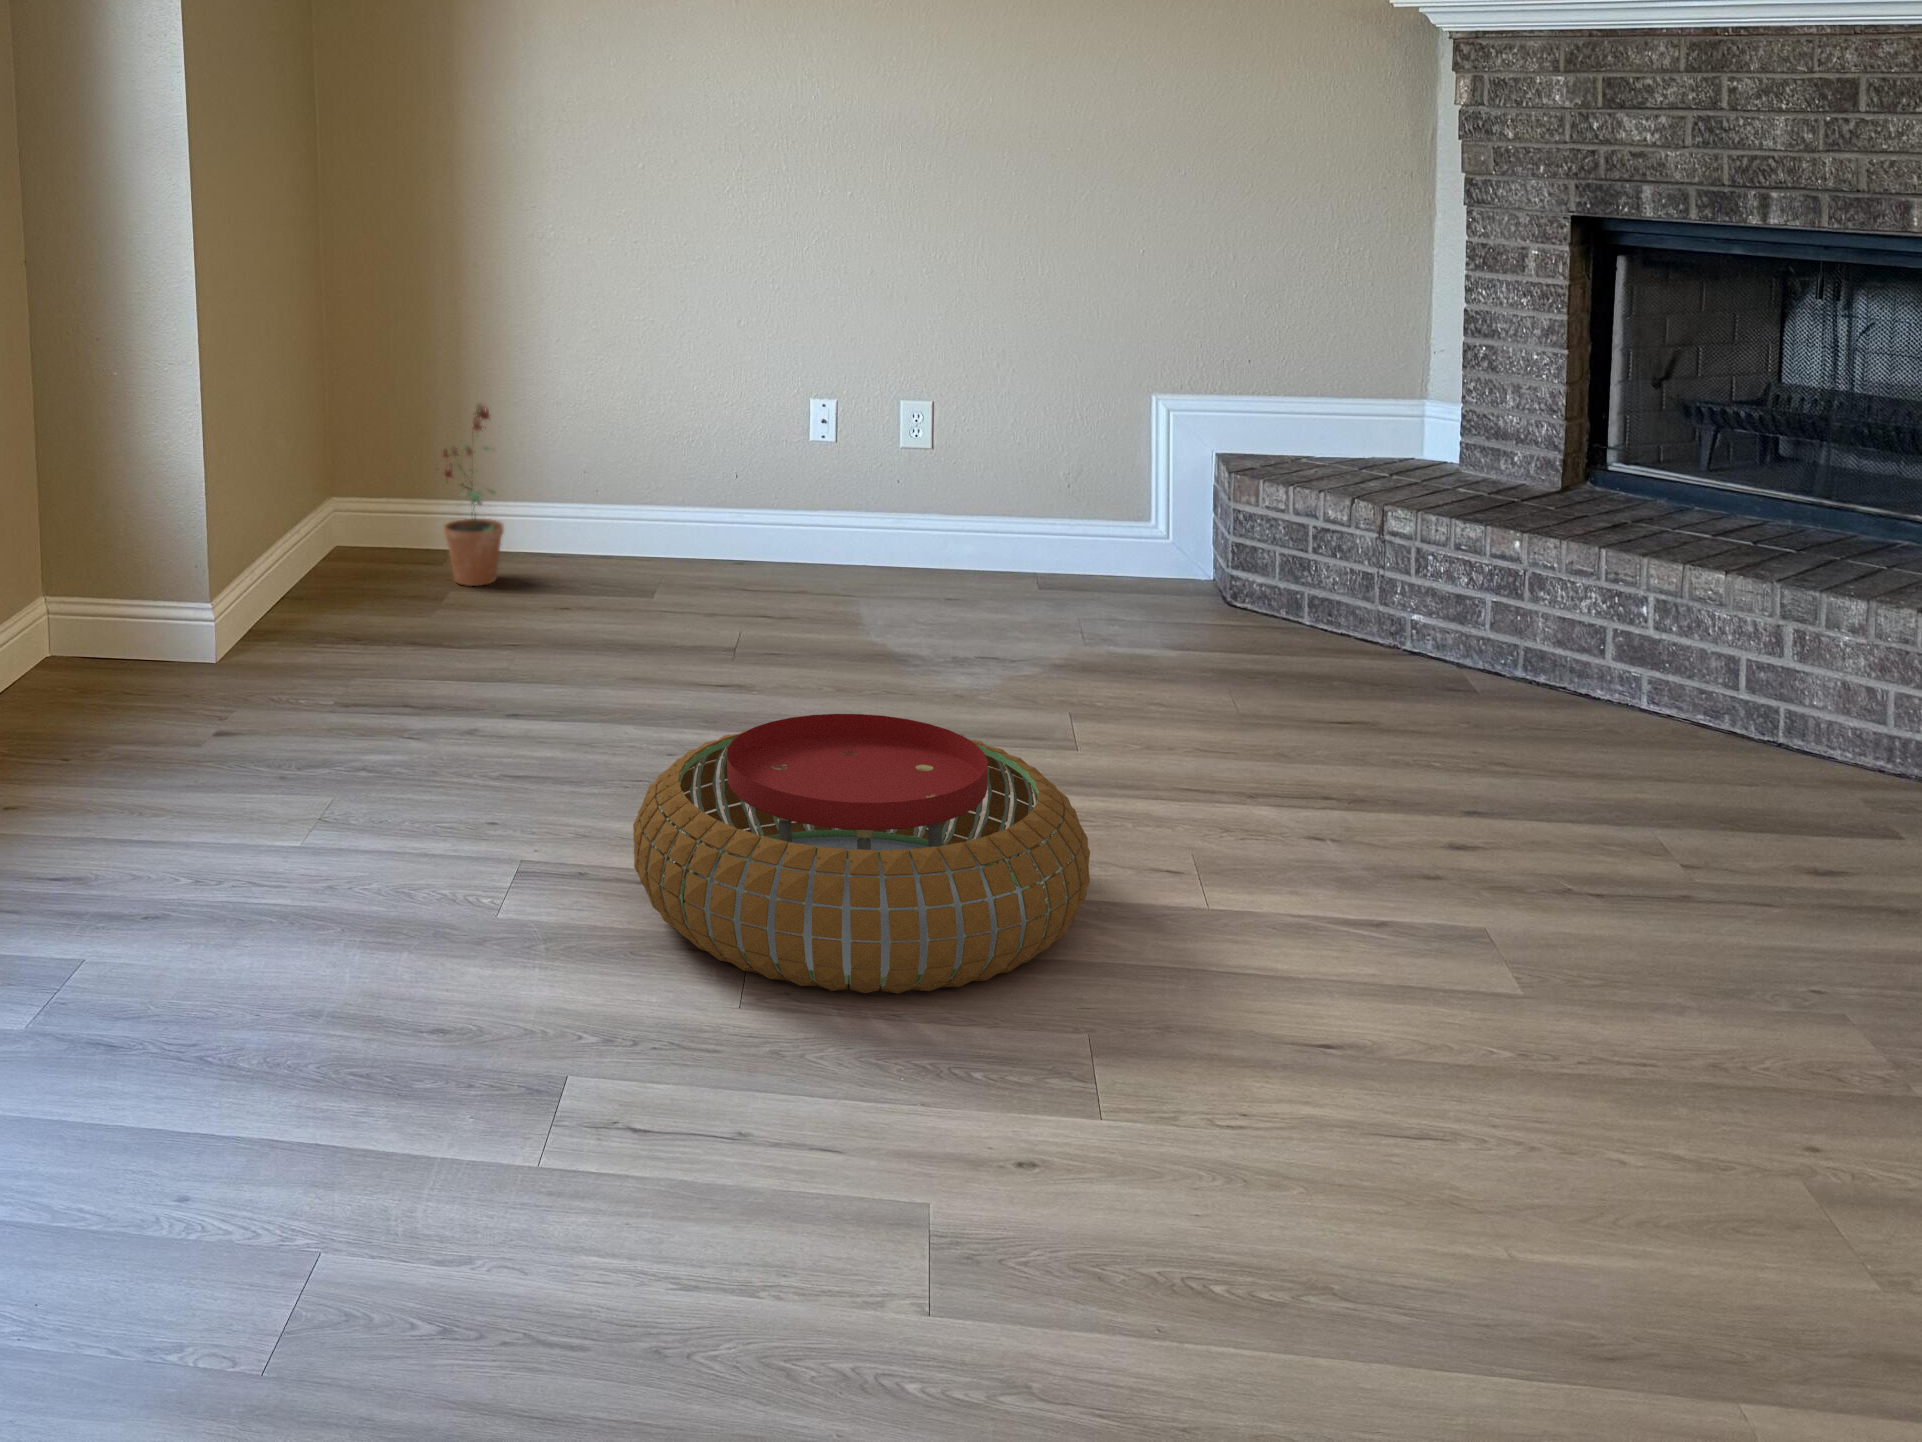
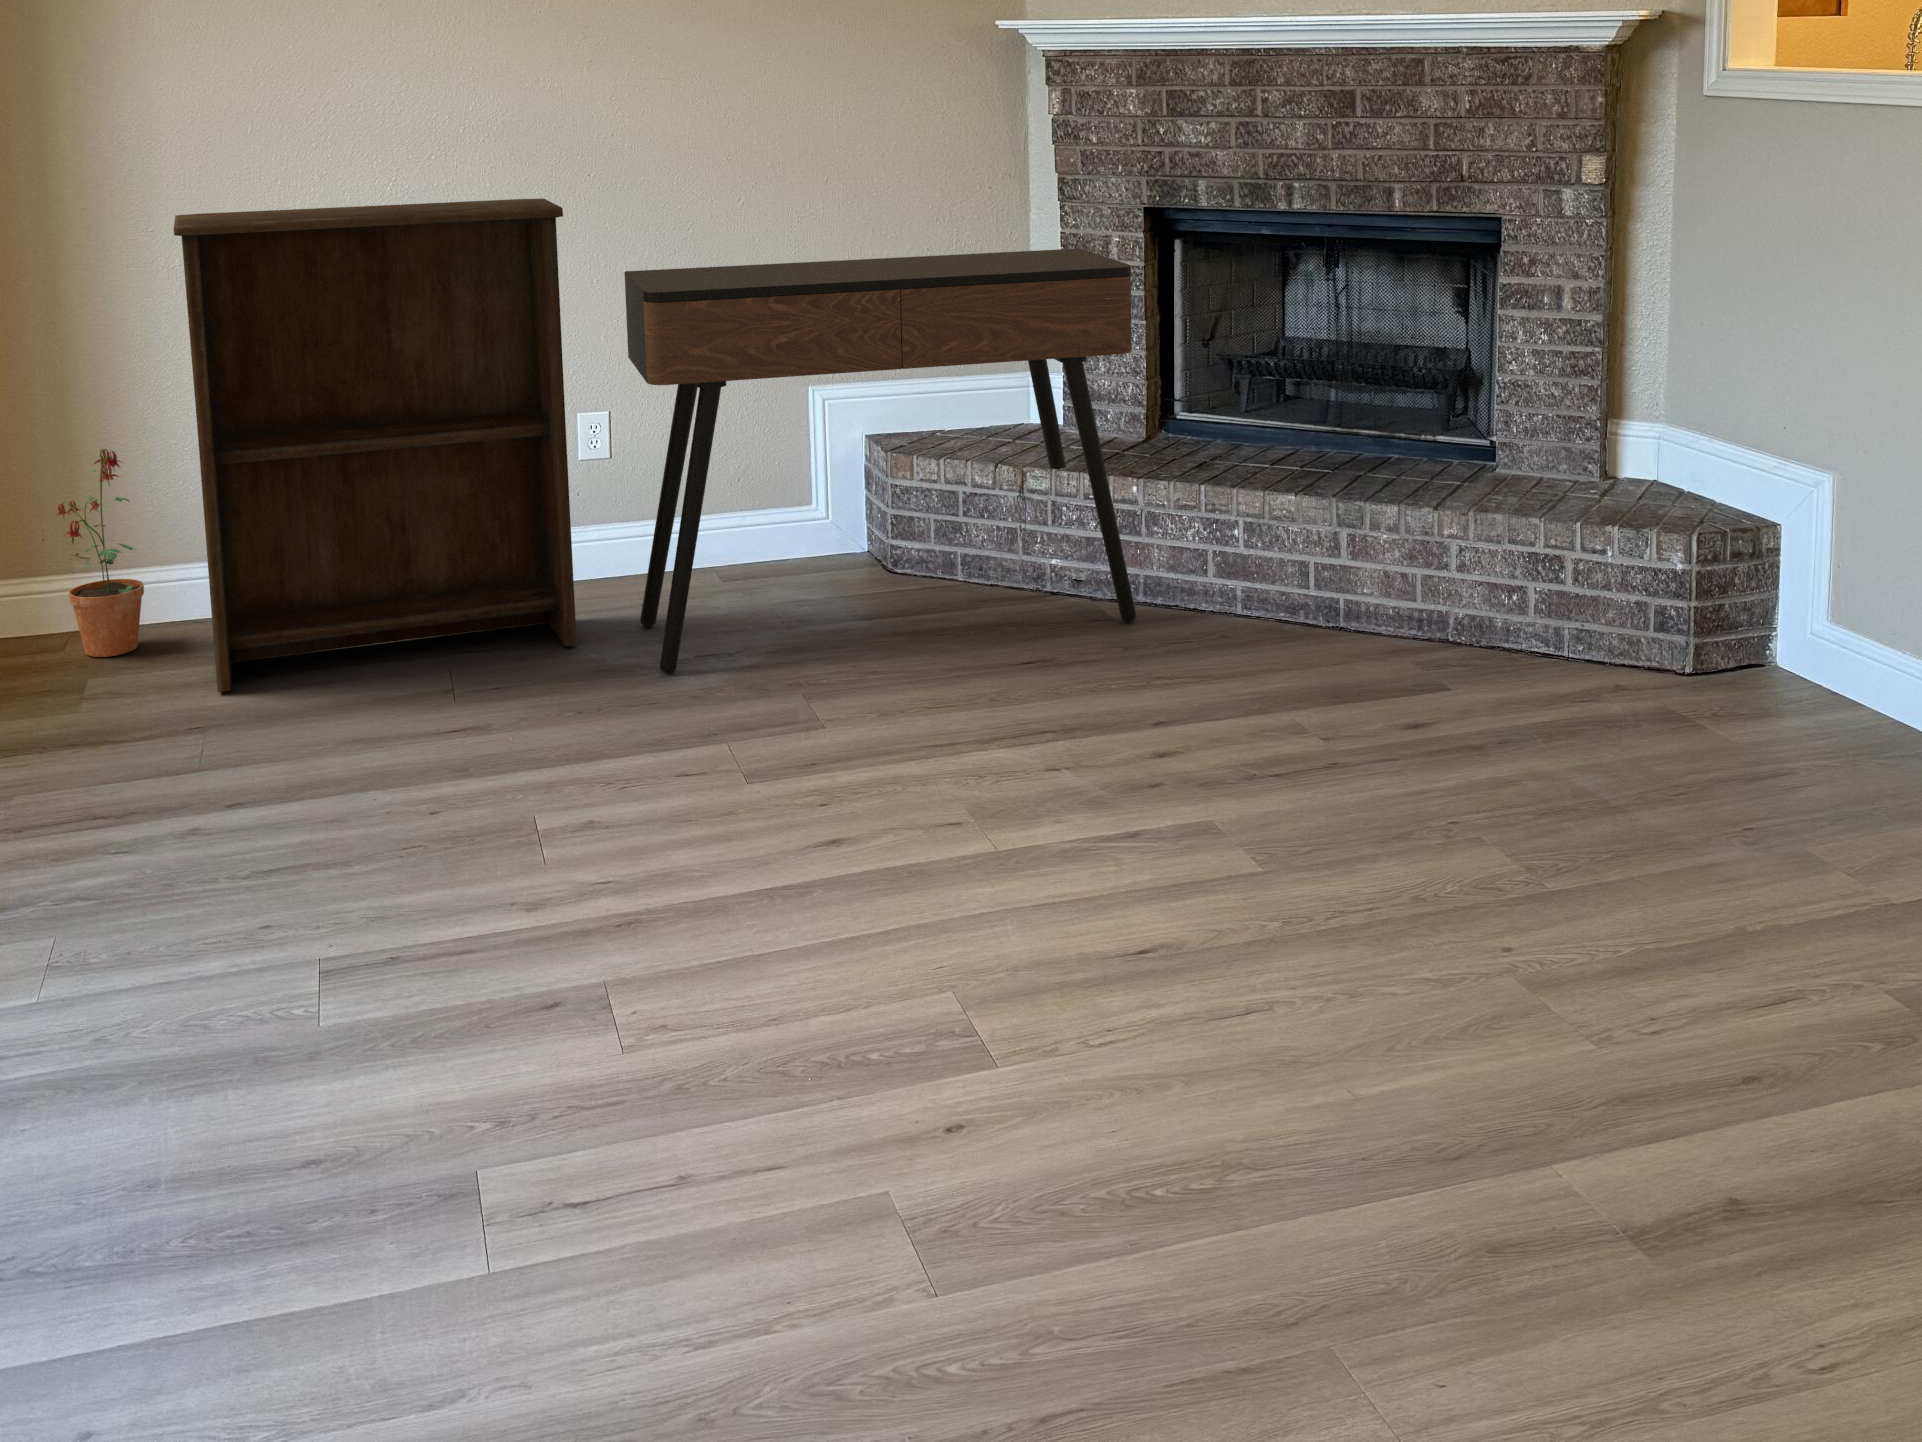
bookshelf: none [521,191,871,633] -> present [174,198,577,692]
console table: none [935,261,1512,696] -> present [625,248,1136,674]
pouf: present [633,714,1090,994] -> none [456,725,915,1015]

